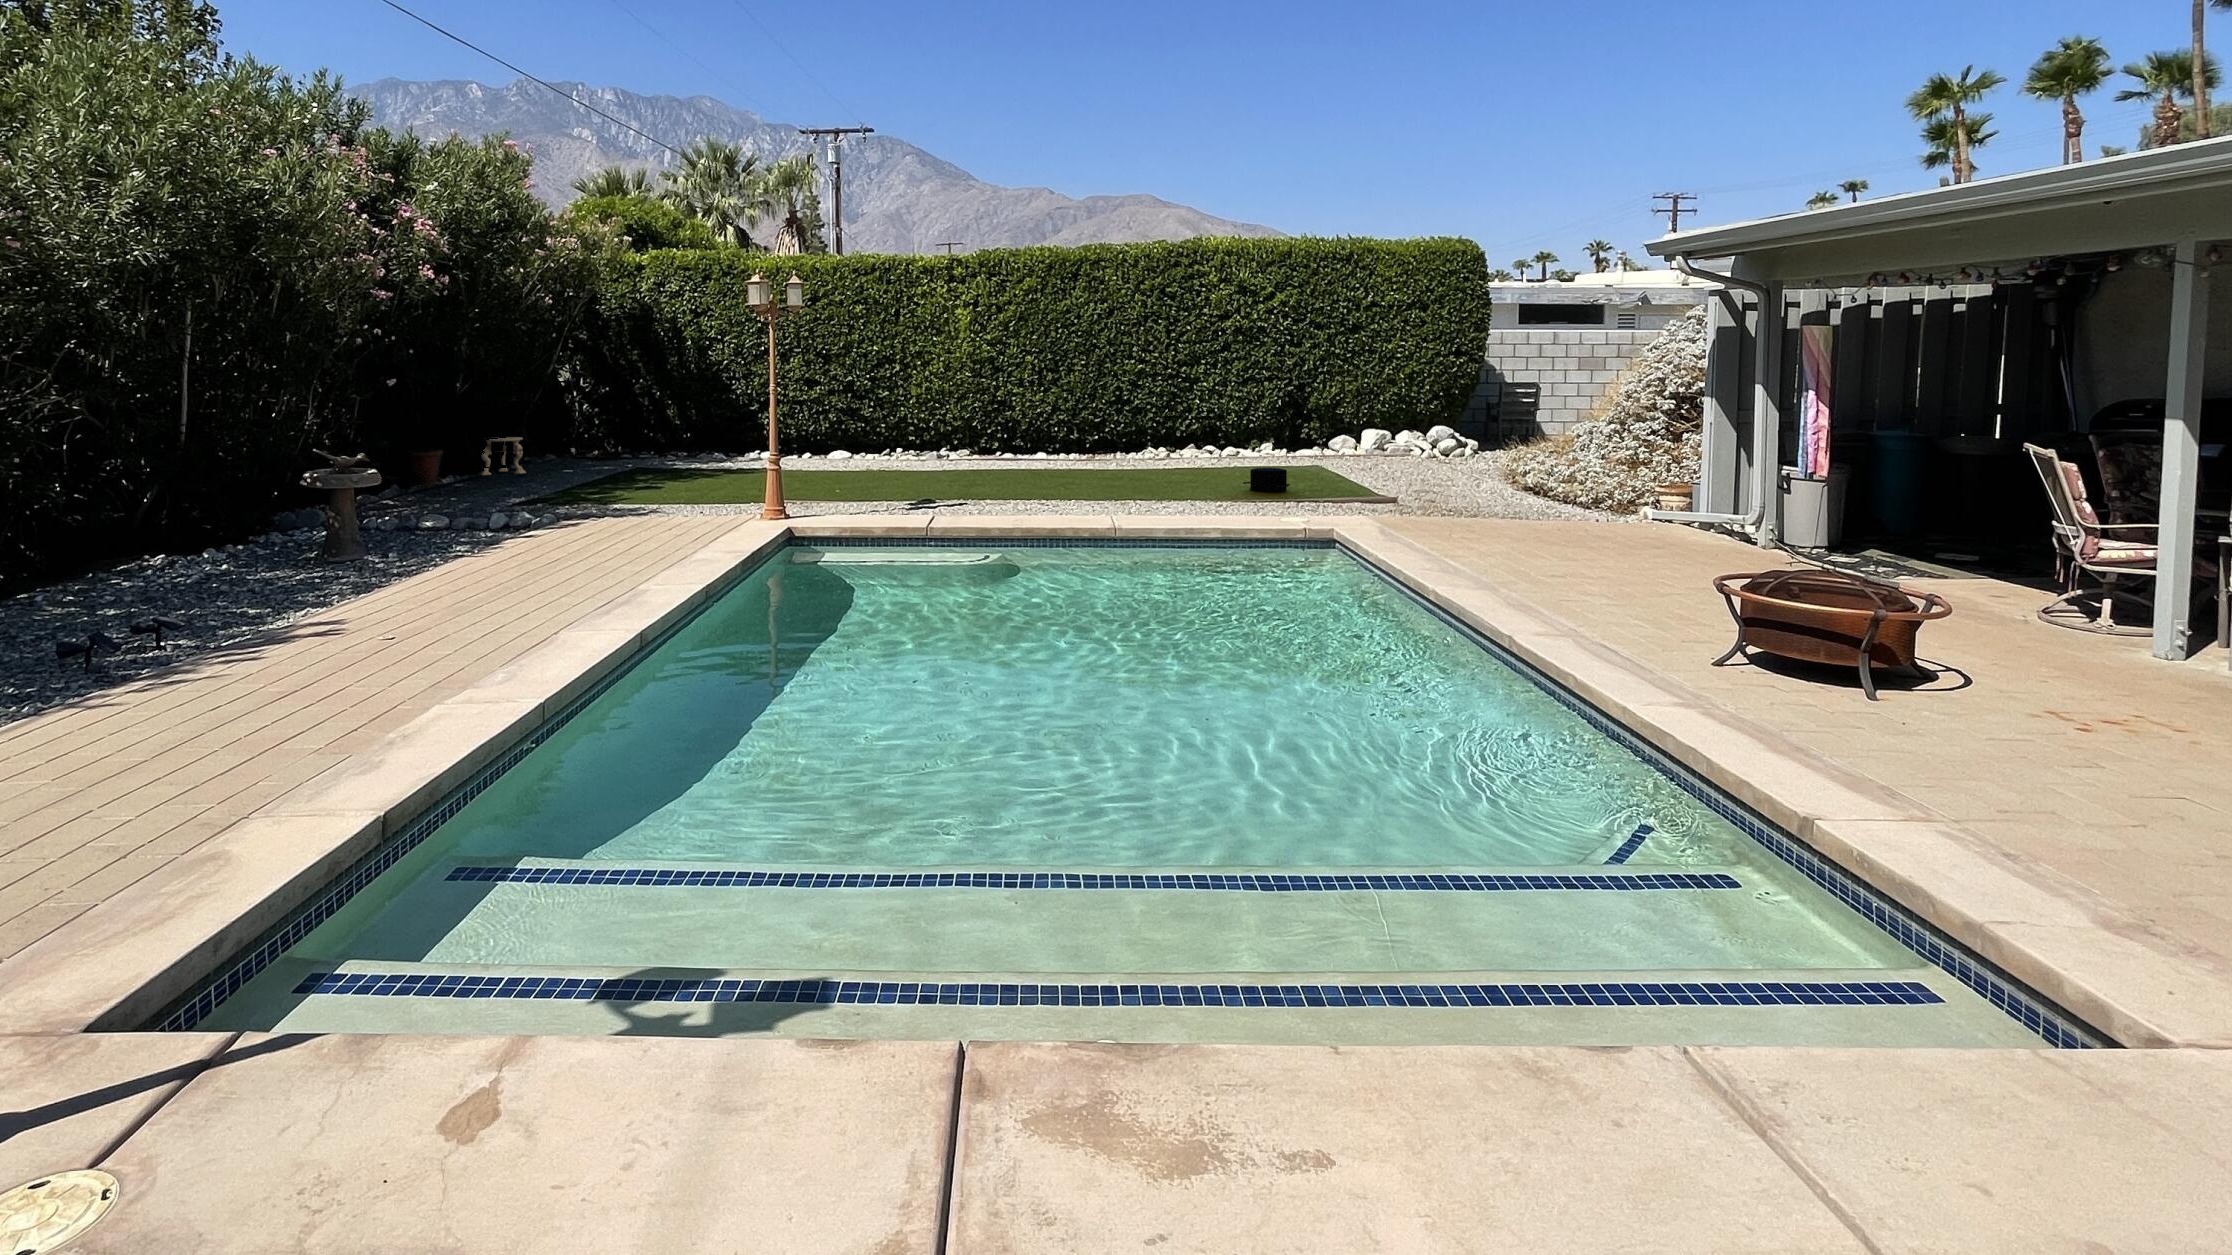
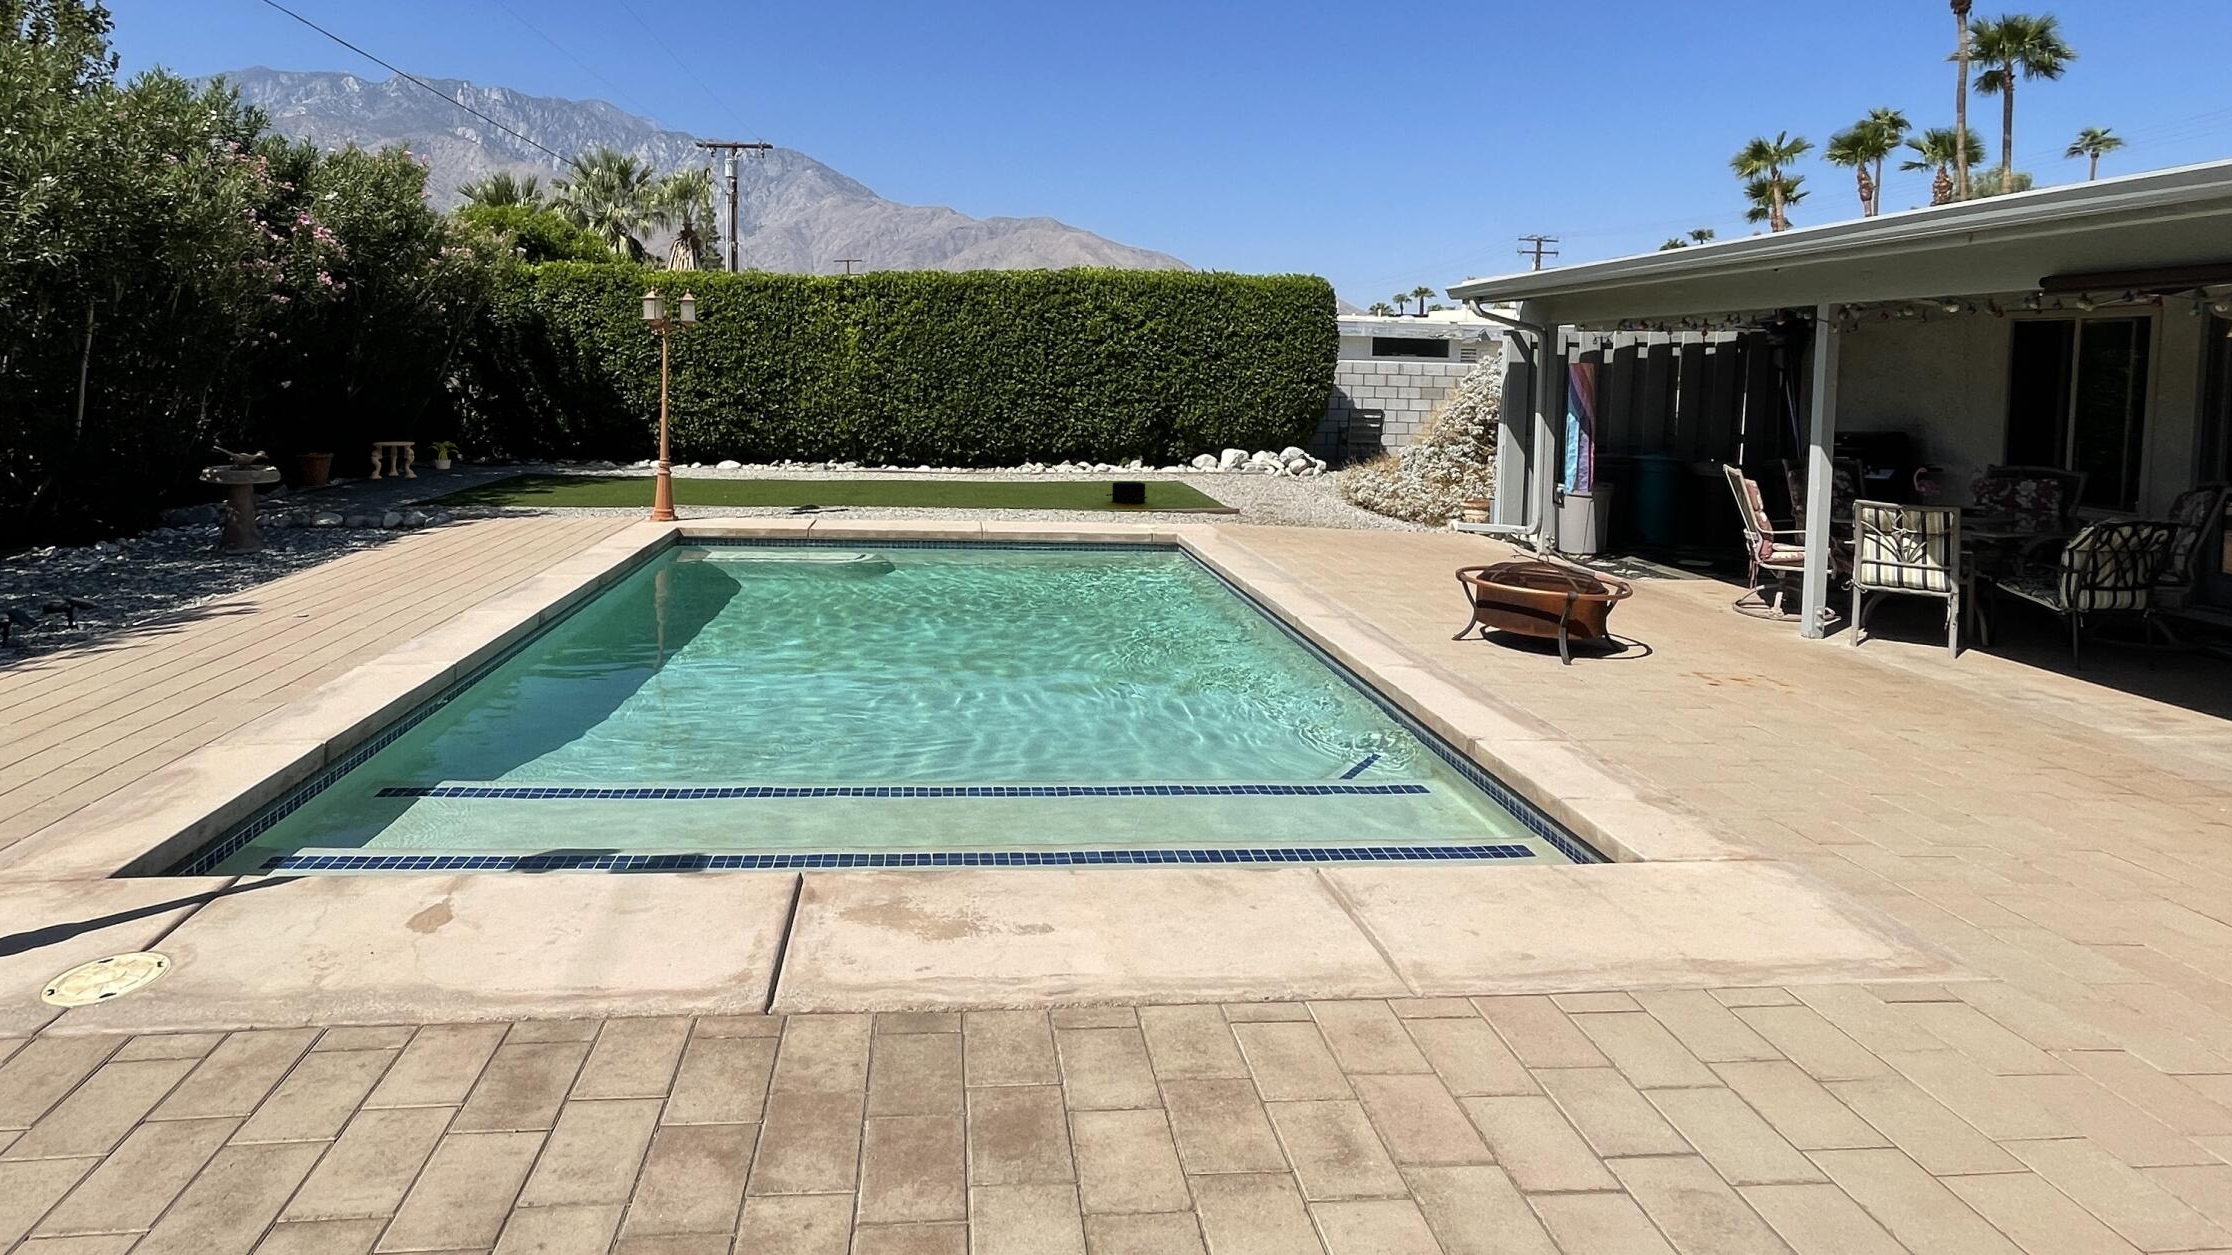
potted plant: none [537,435,567,464] -> present [429,441,458,469]

